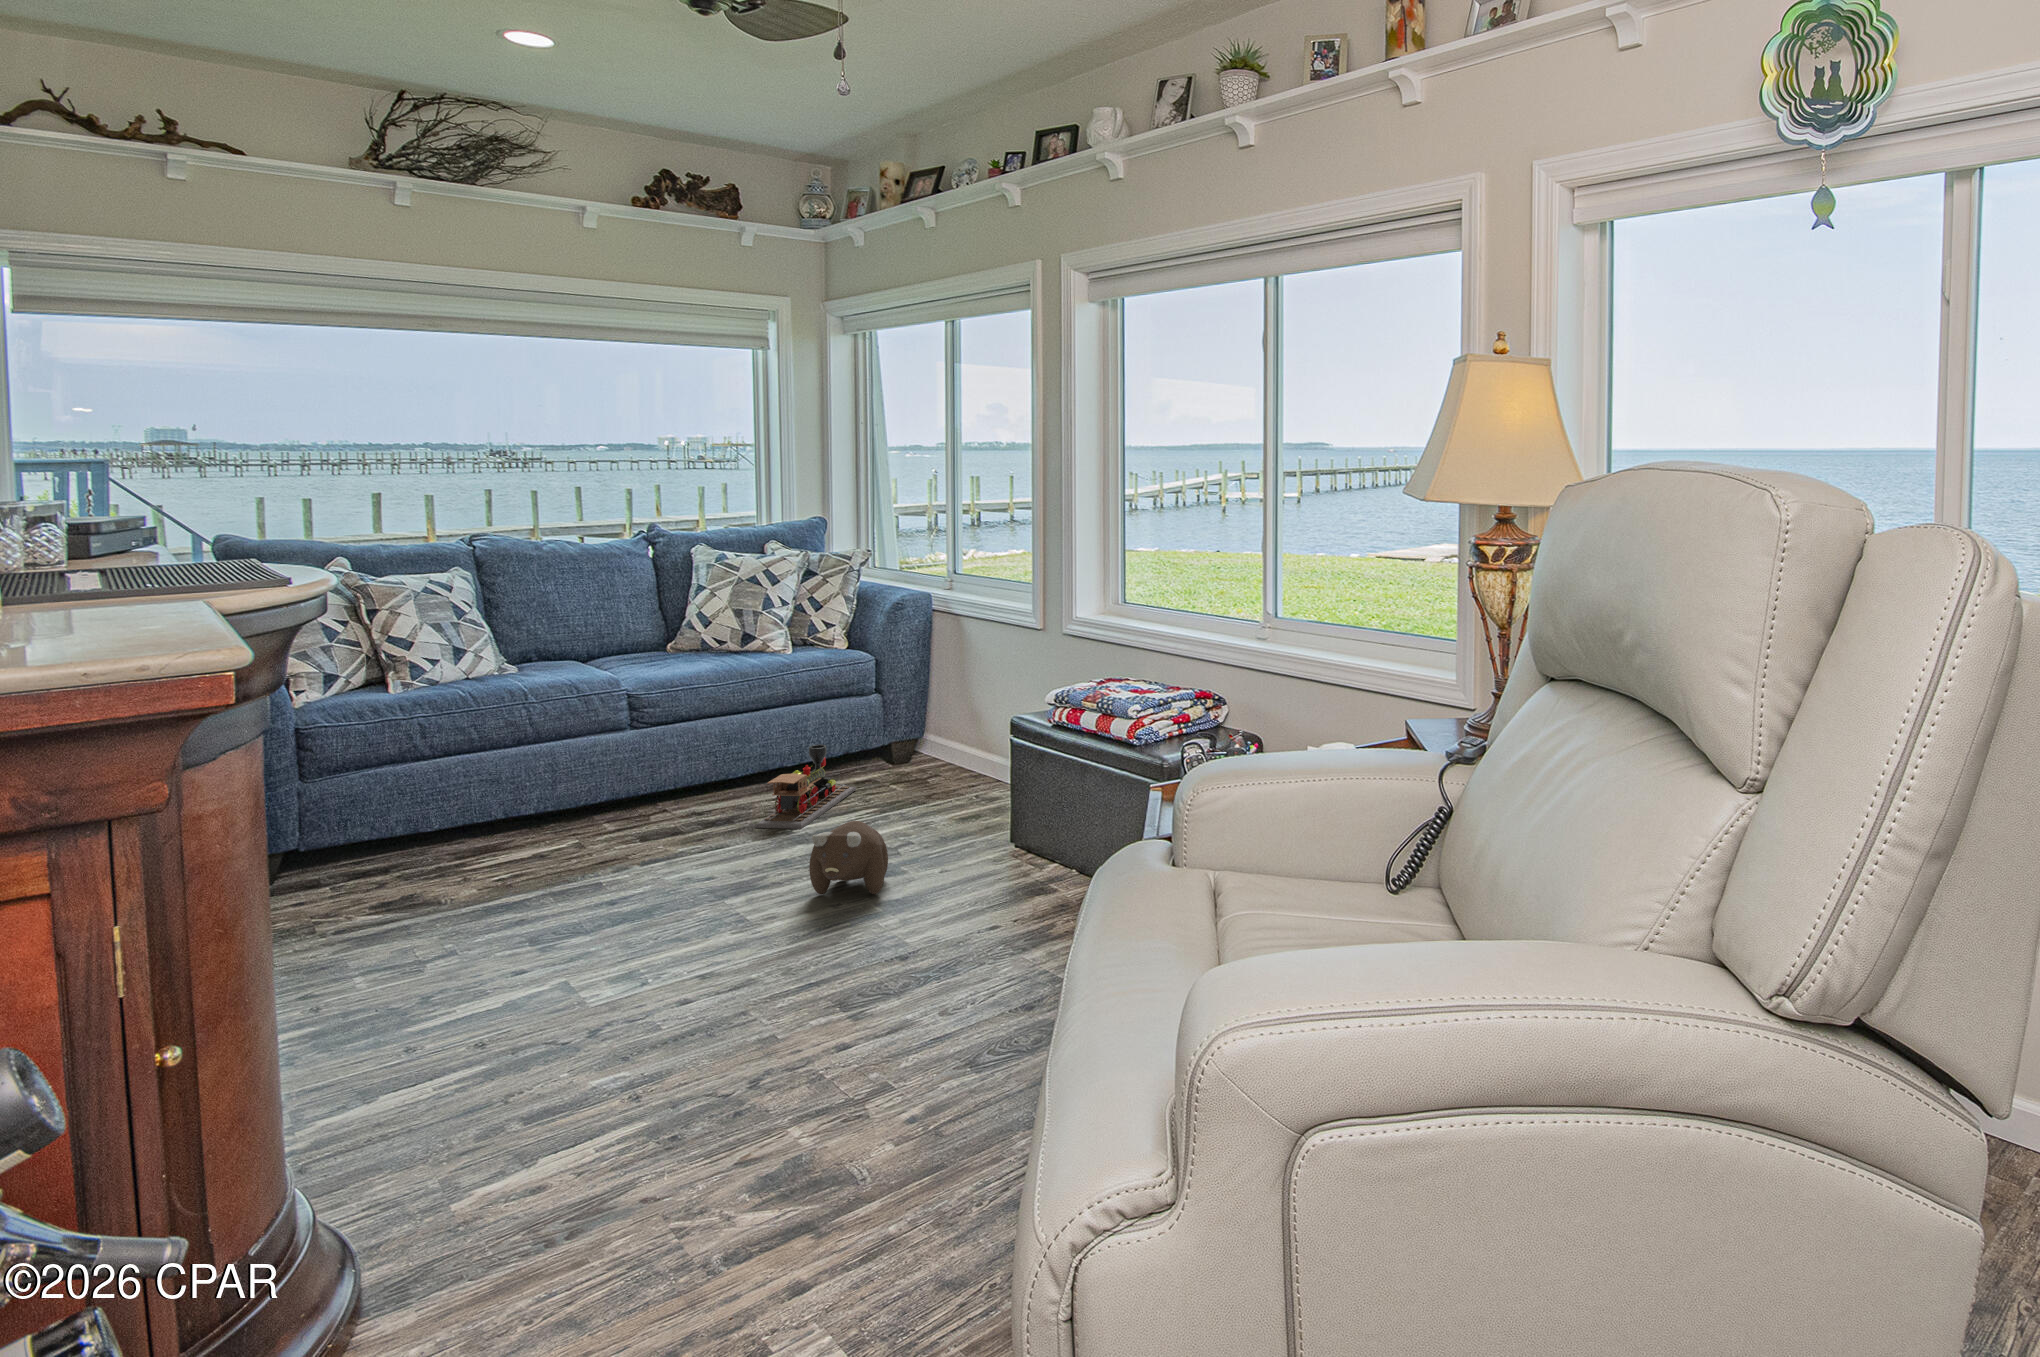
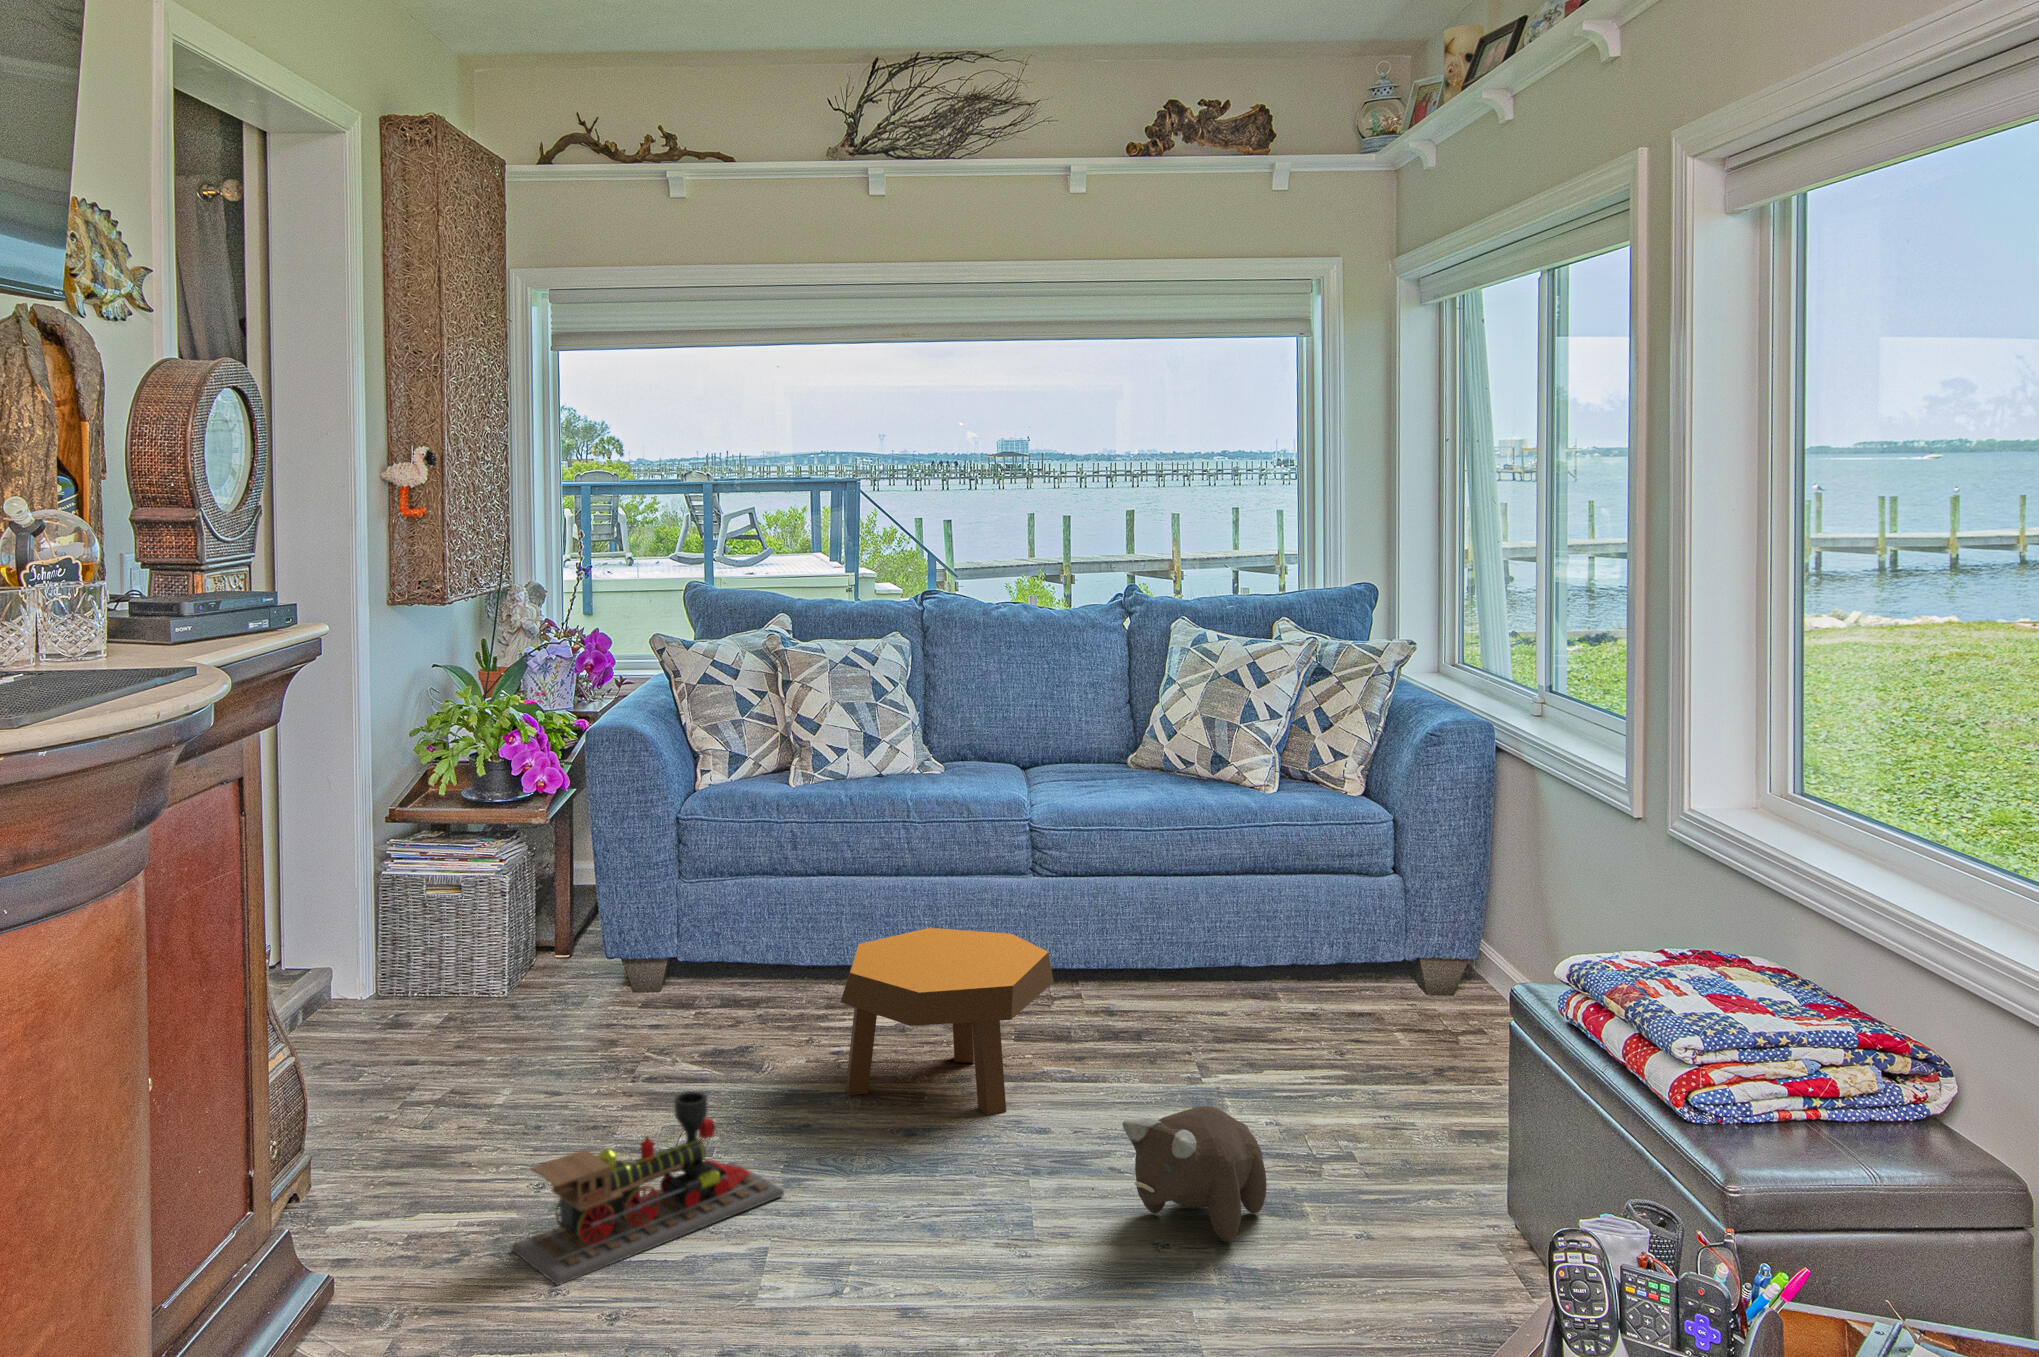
toy train: present [756,745,856,829] -> present [512,1092,784,1285]
footstool: none [523,764,692,897] -> present [841,928,1054,1115]

